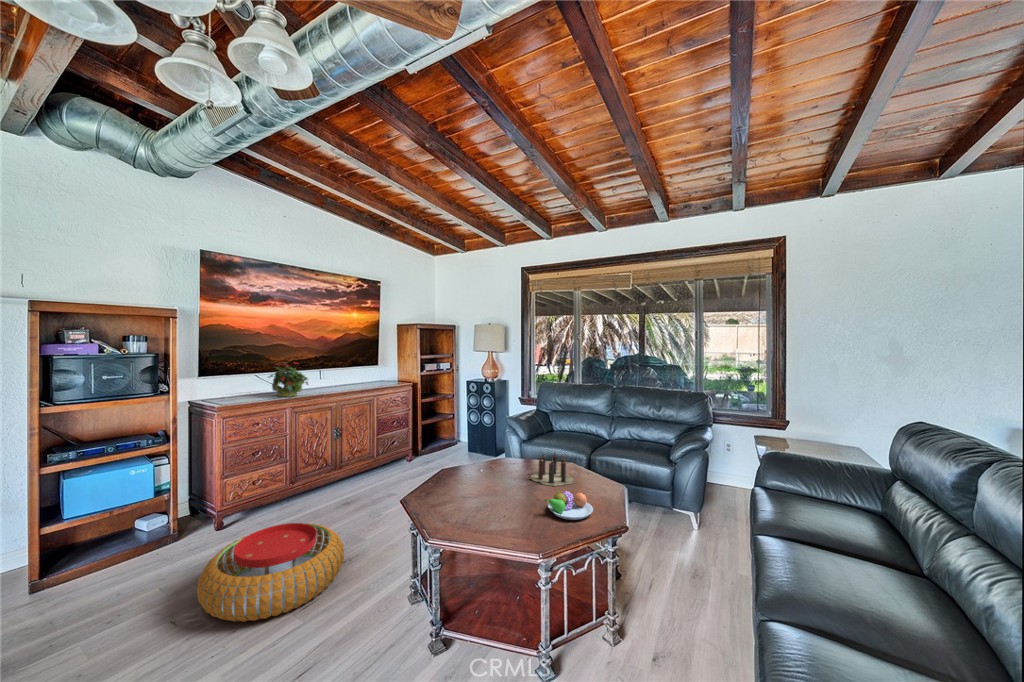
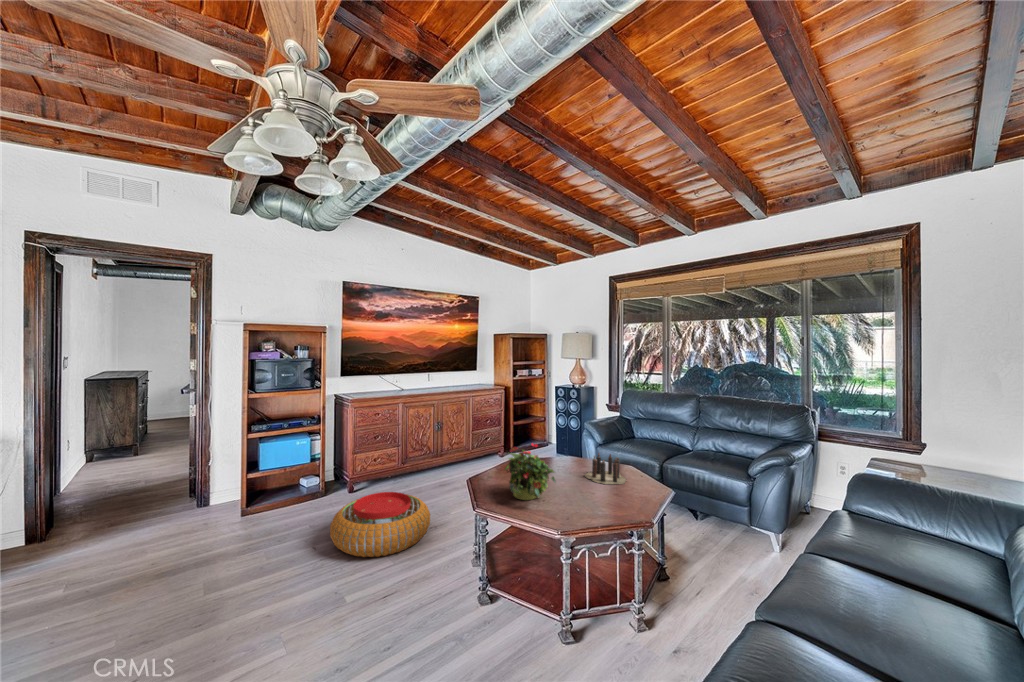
potted plant: present [269,362,308,397] -> present [505,444,556,500]
fruit bowl: present [544,491,593,520] -> none [582,484,628,512]

